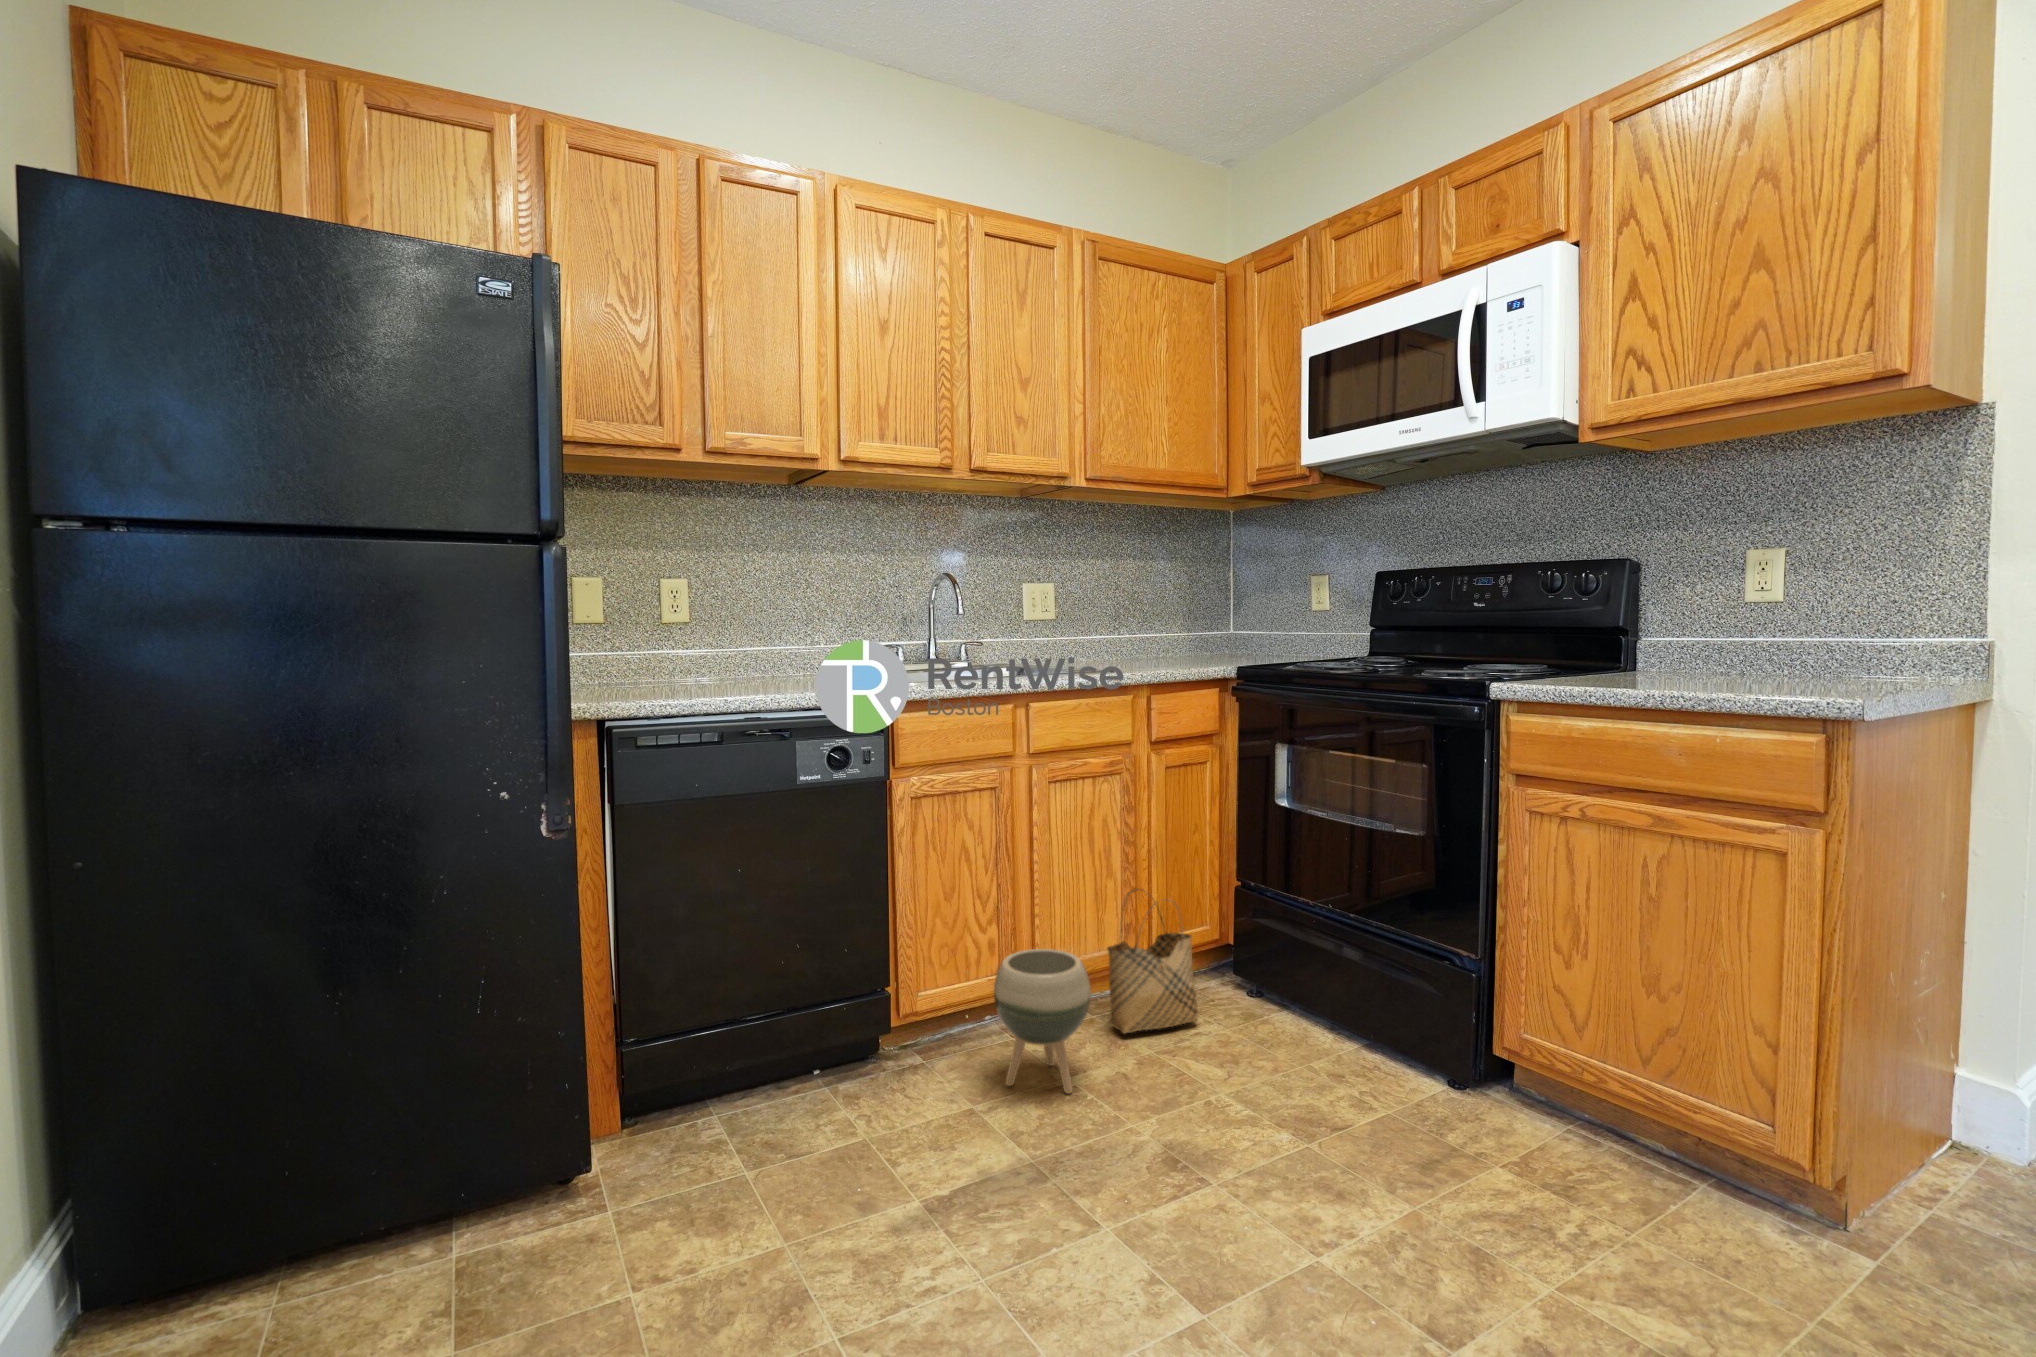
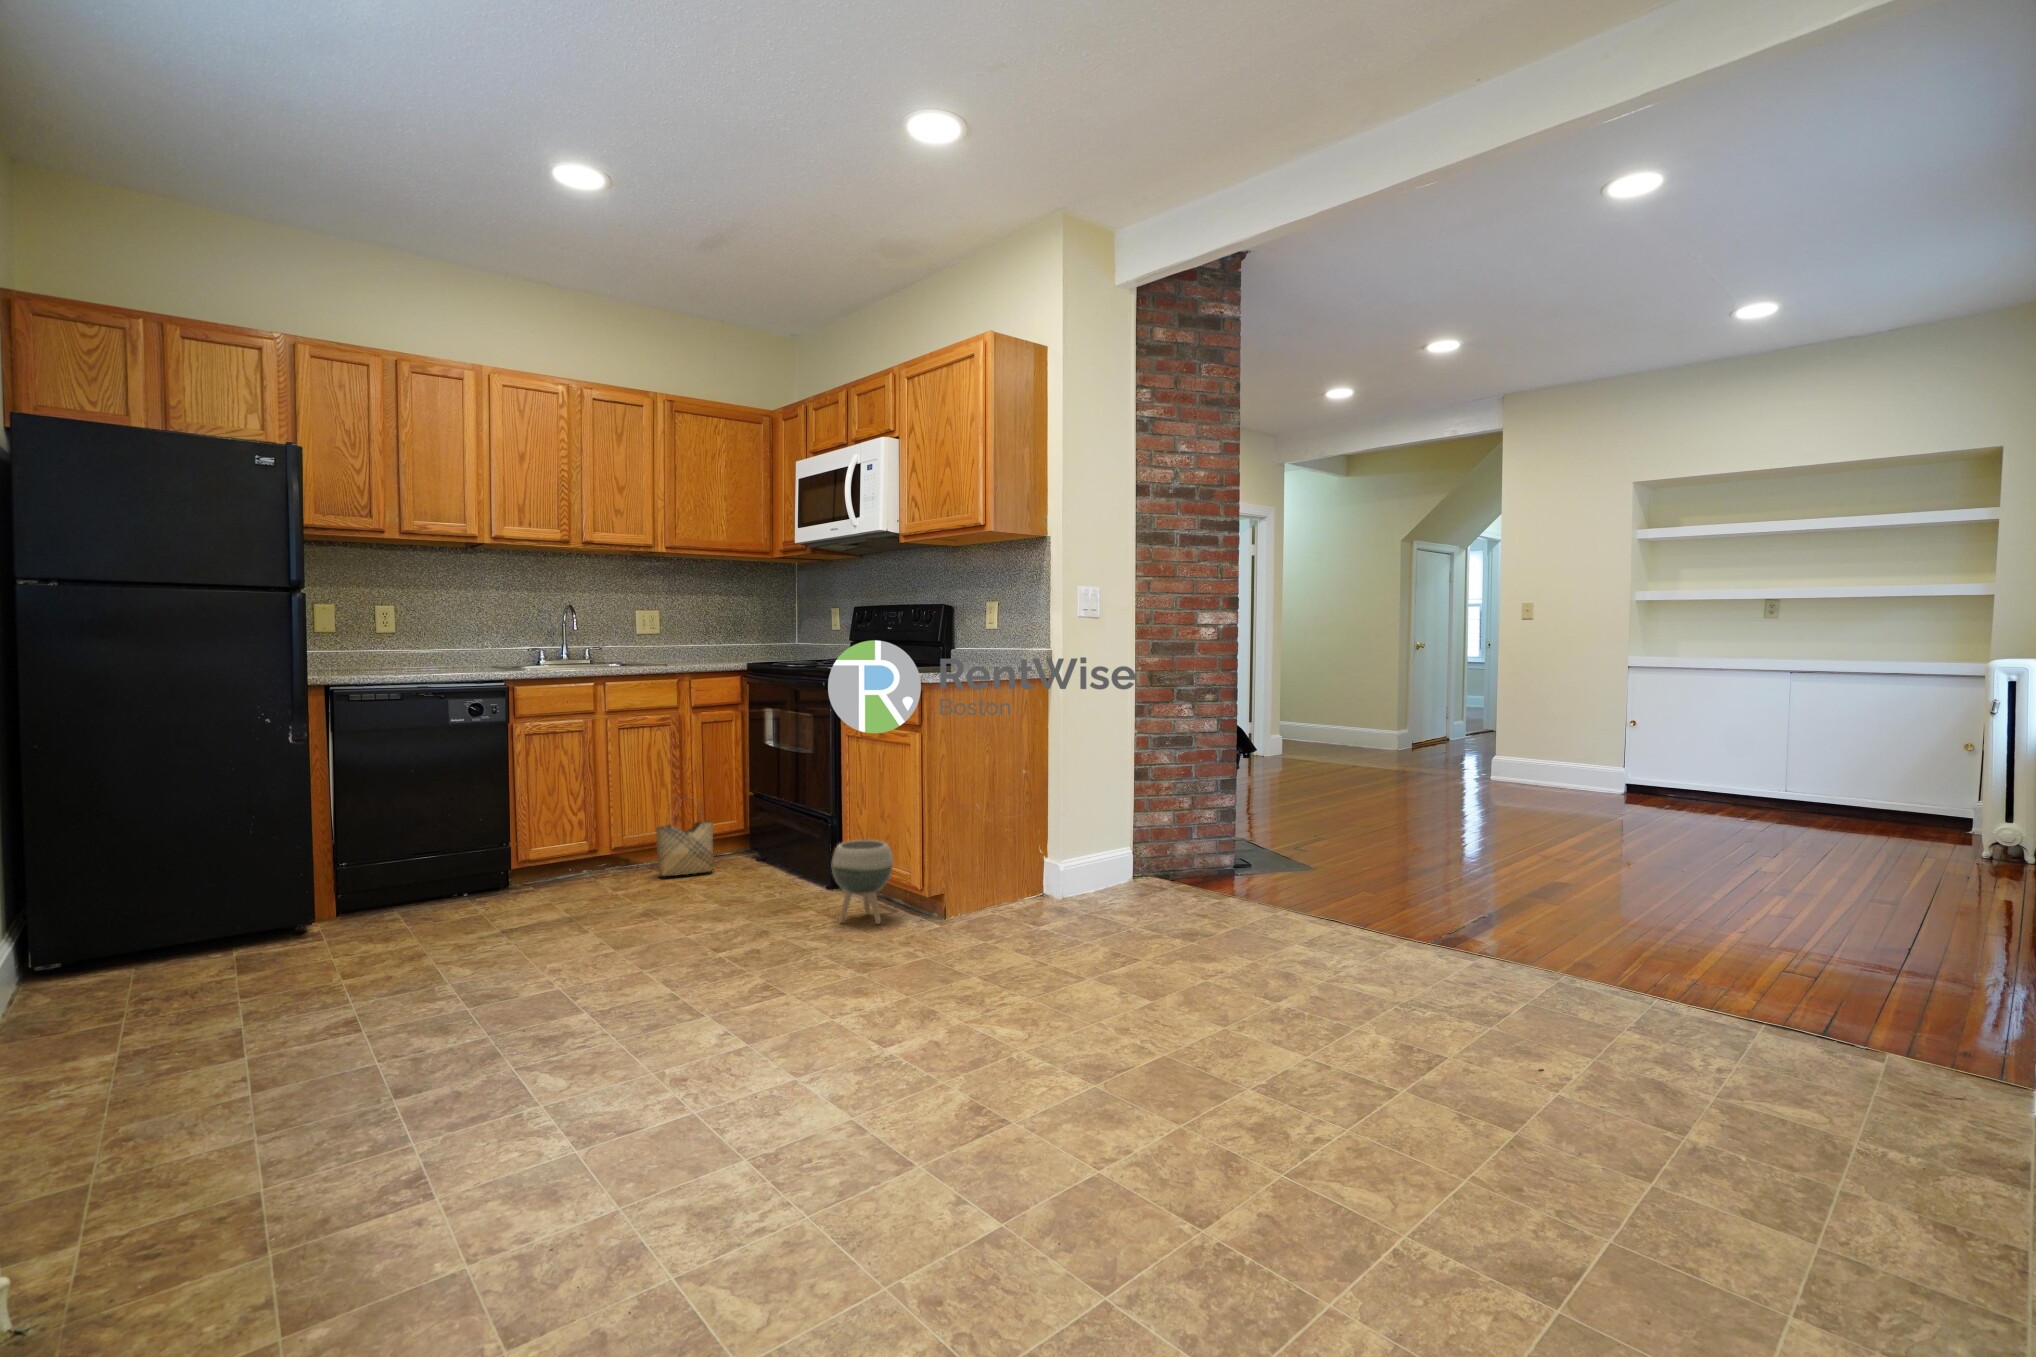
planter: present [994,949,1091,1094] -> present [832,840,893,924]

